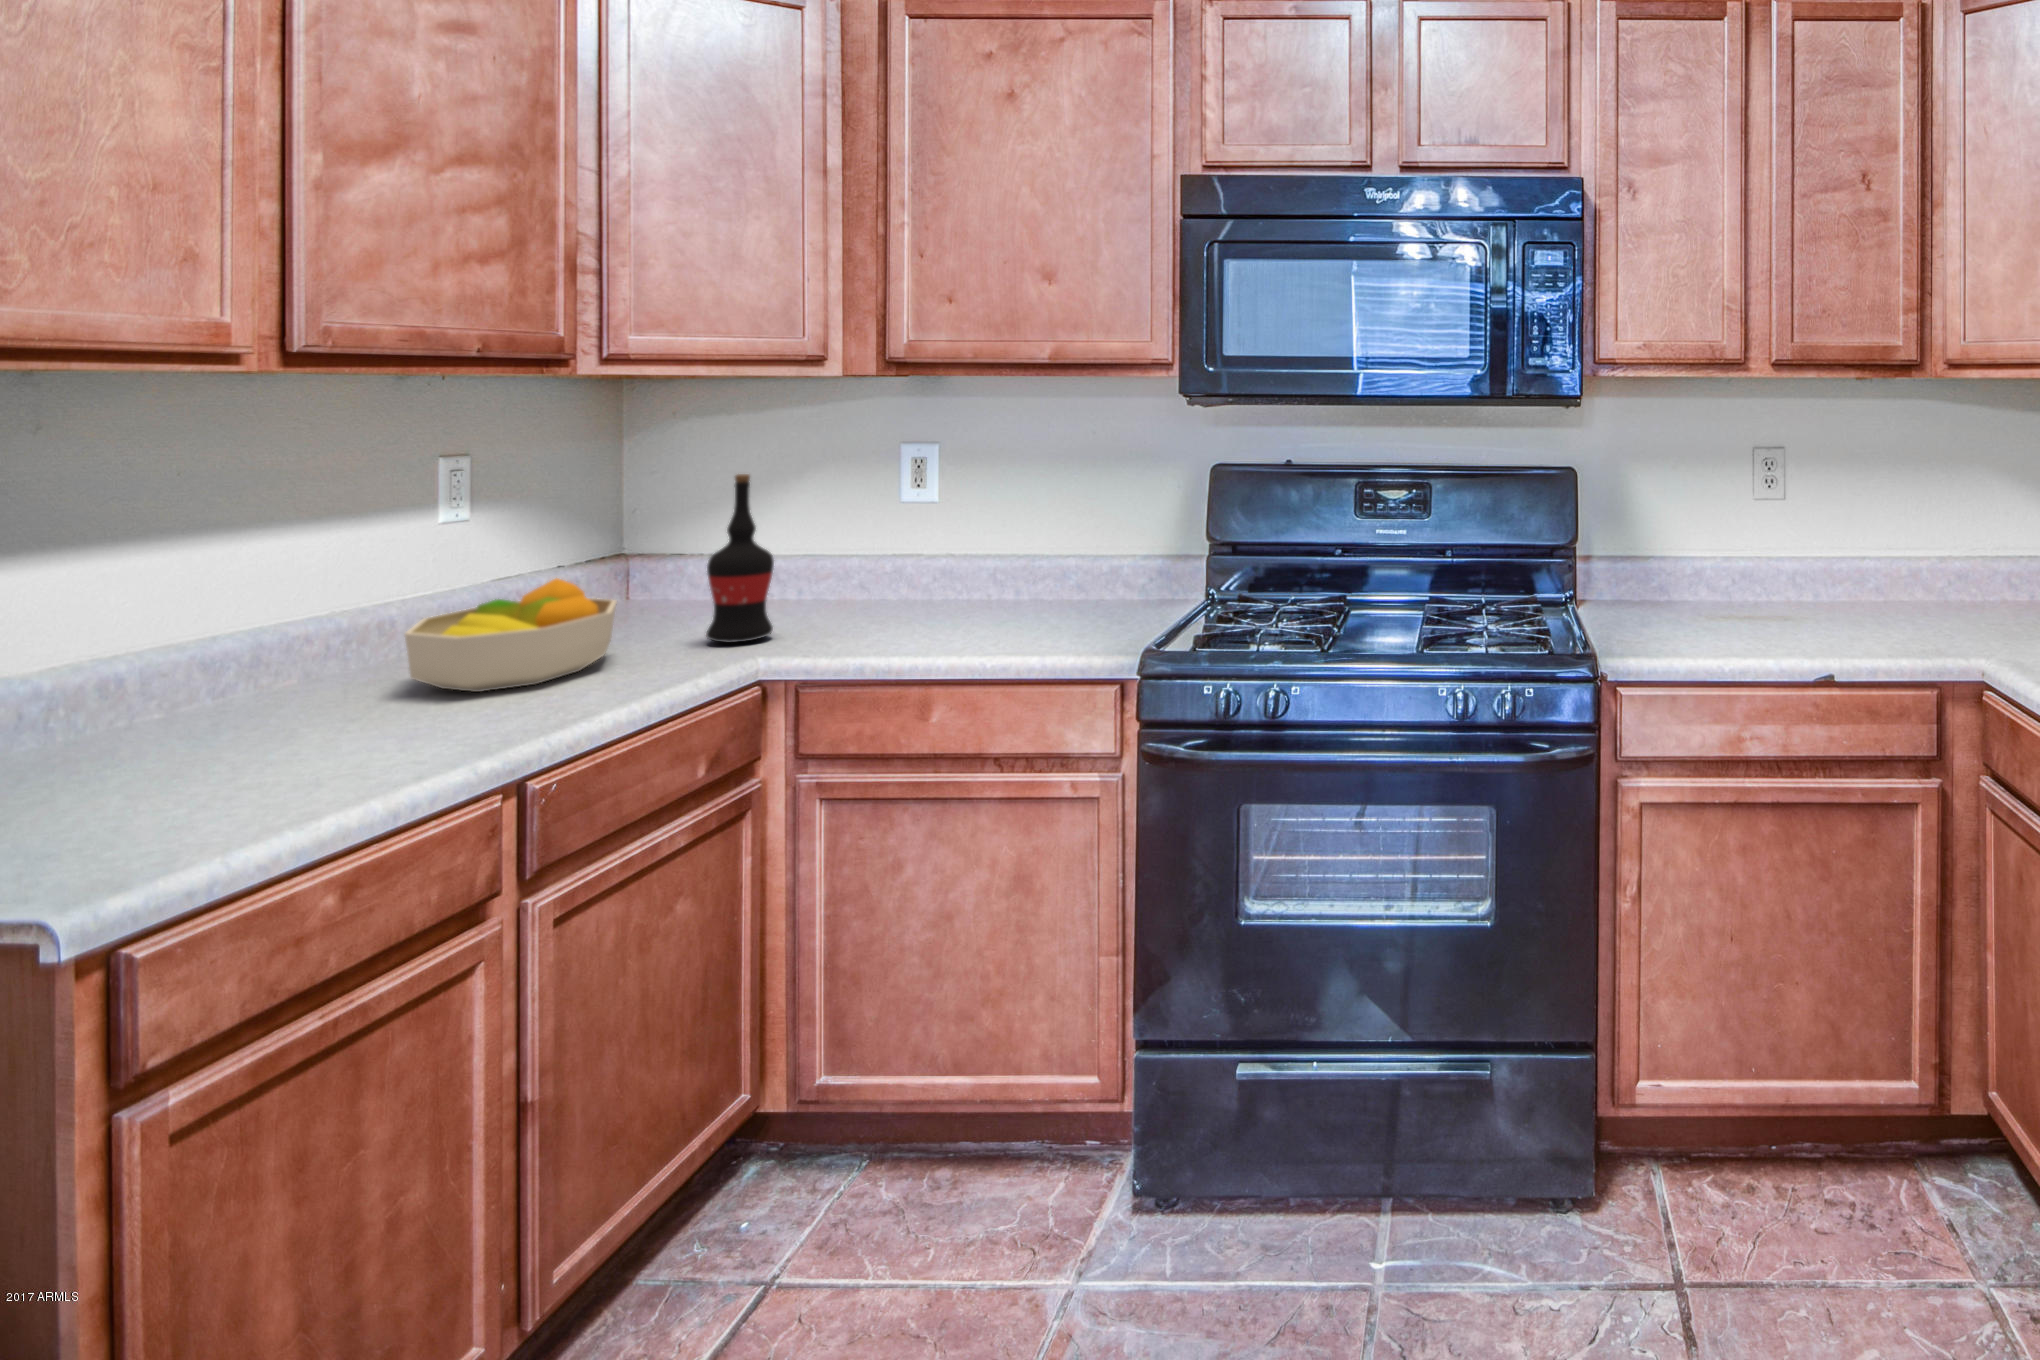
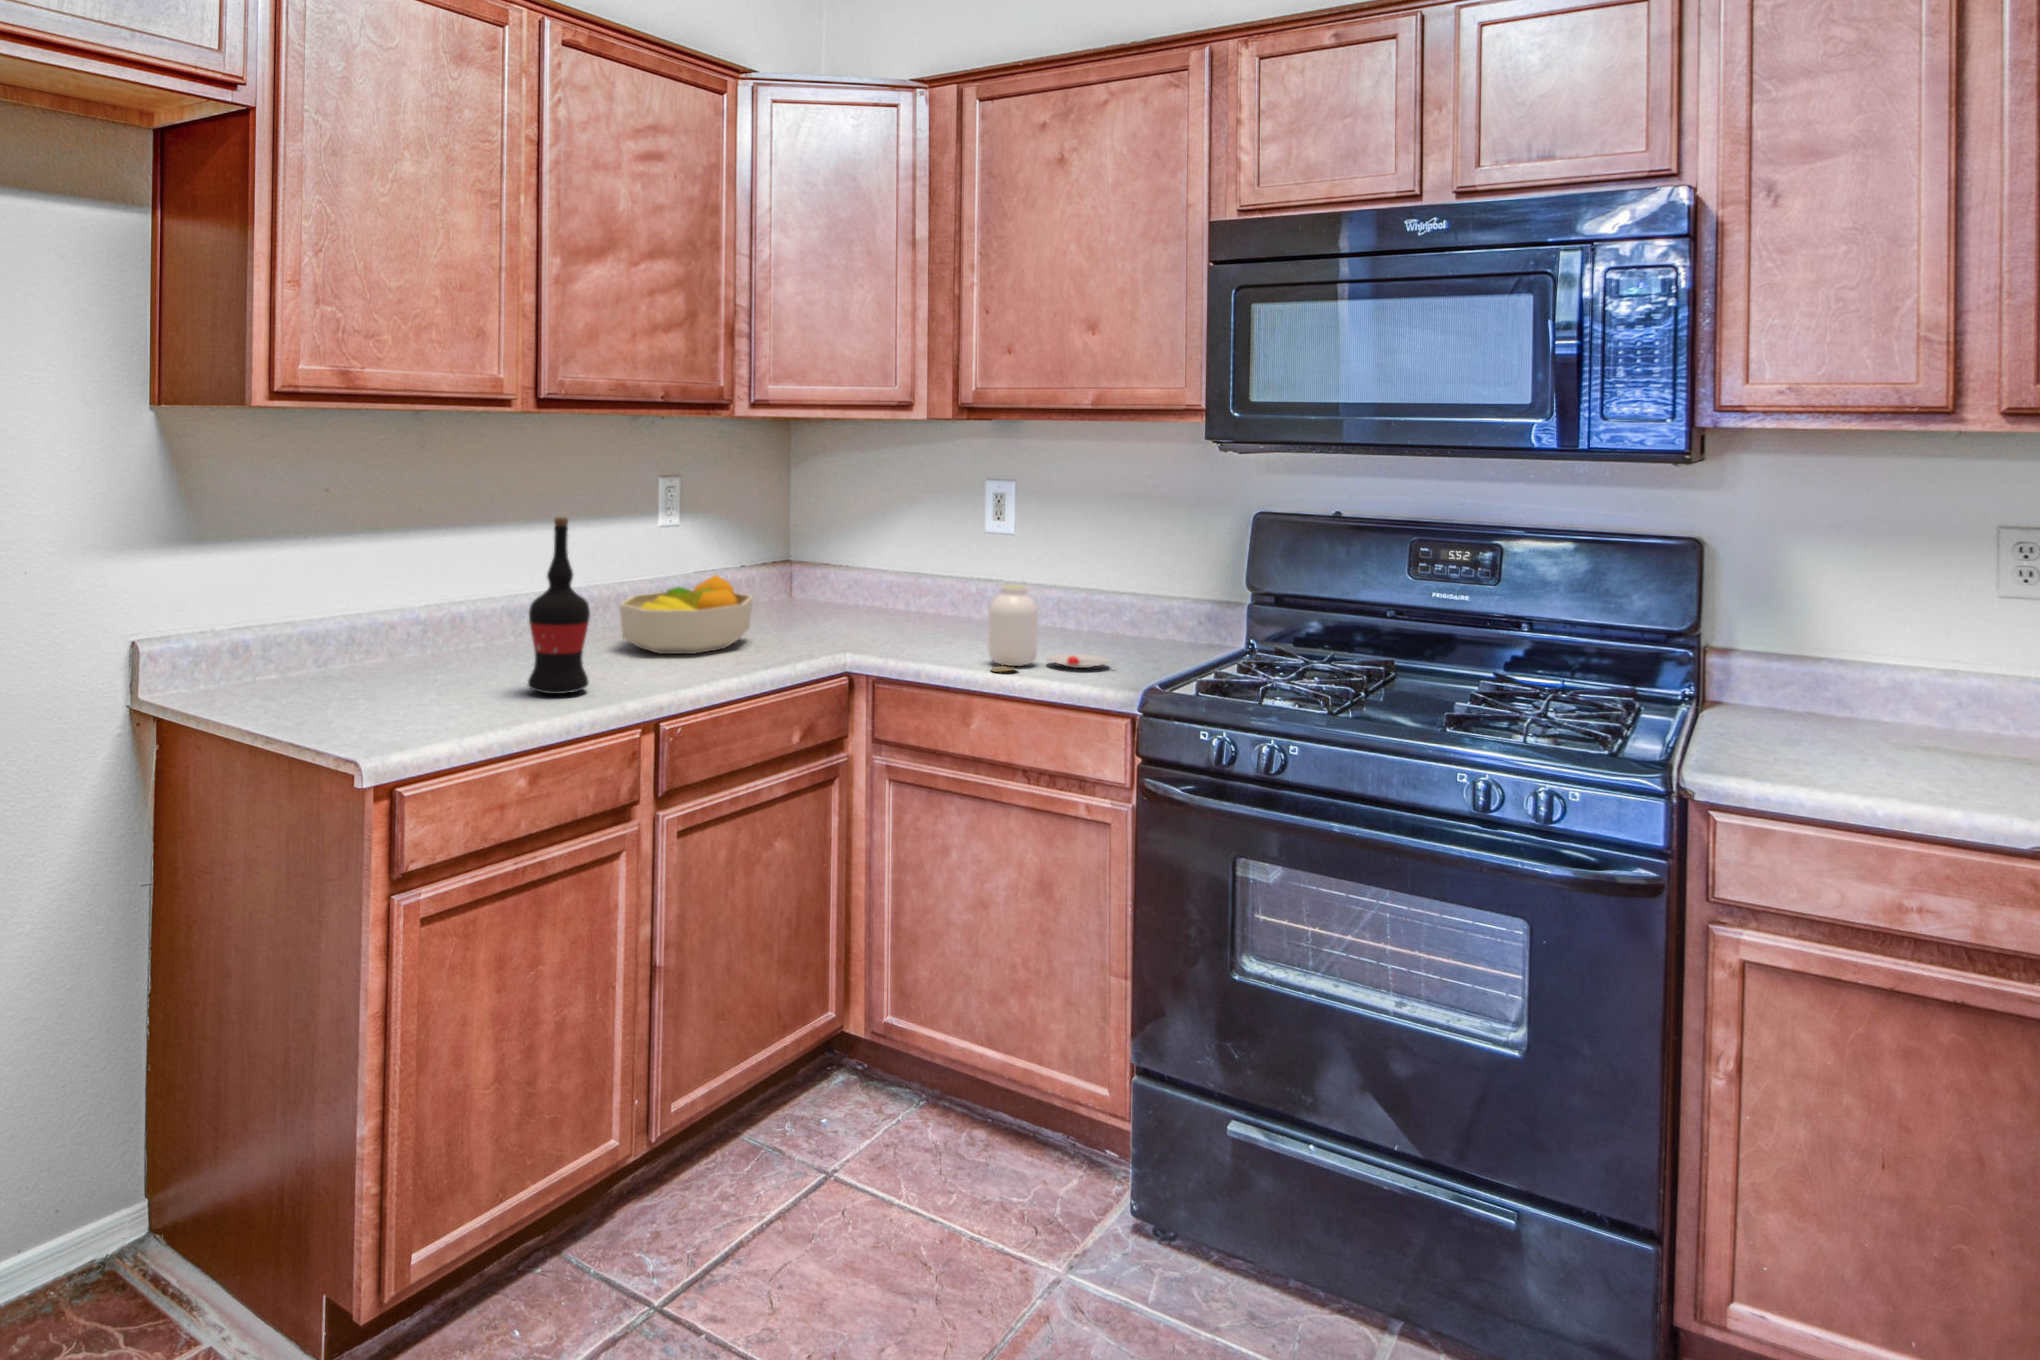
wine bottle: present [706,474,774,643] -> present [528,517,590,694]
jar: none [945,555,1089,652] -> present [988,585,1110,672]

